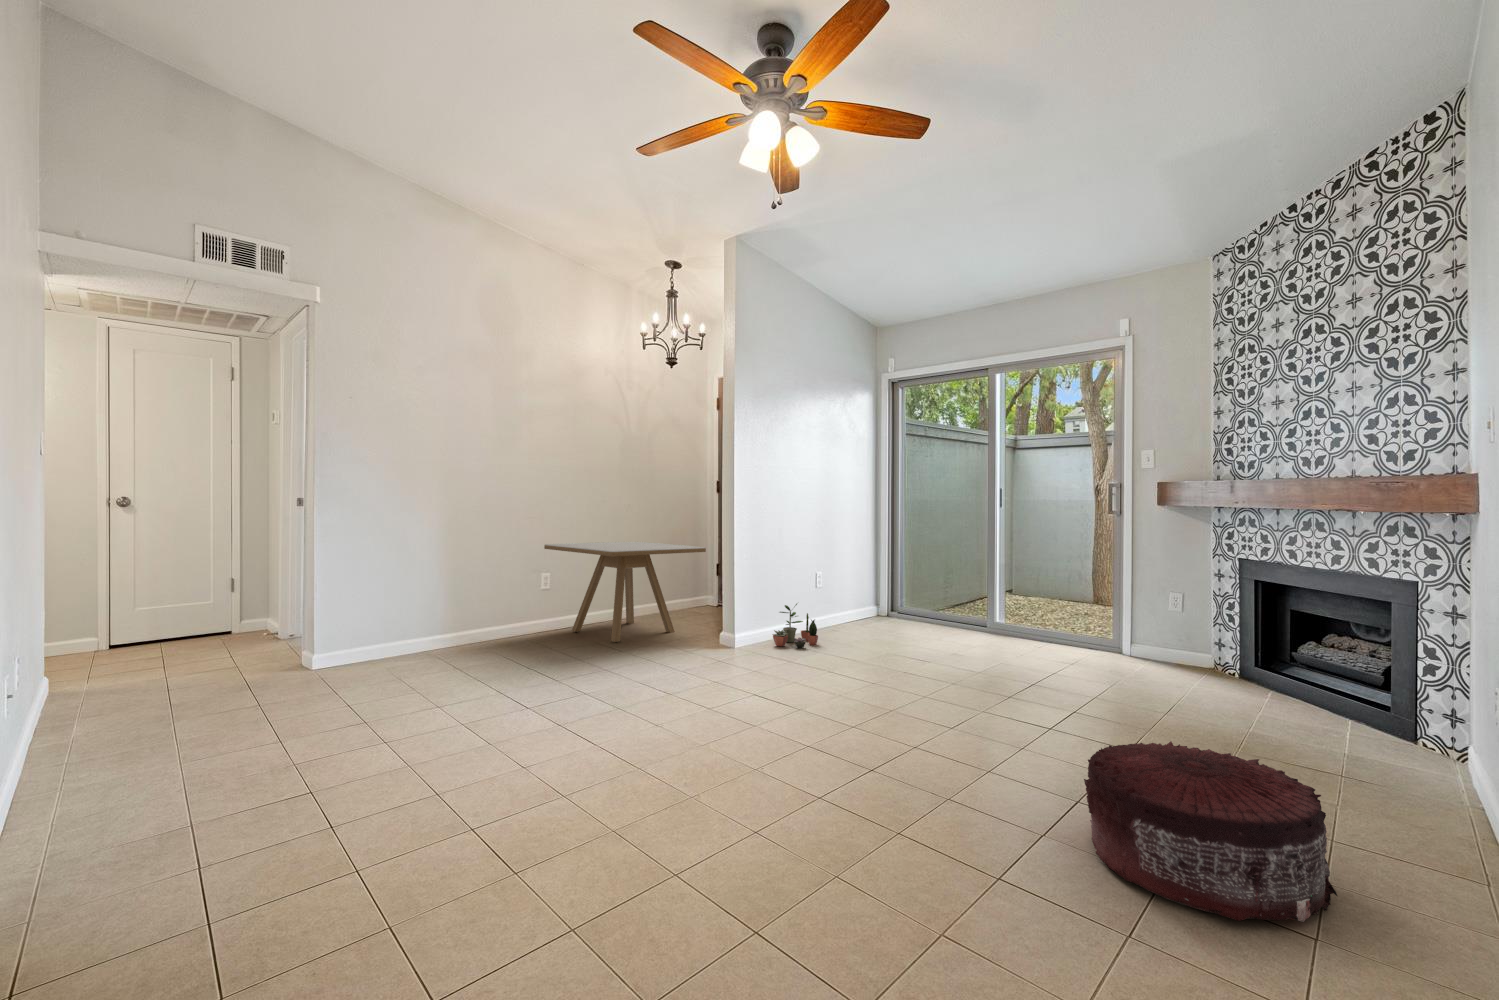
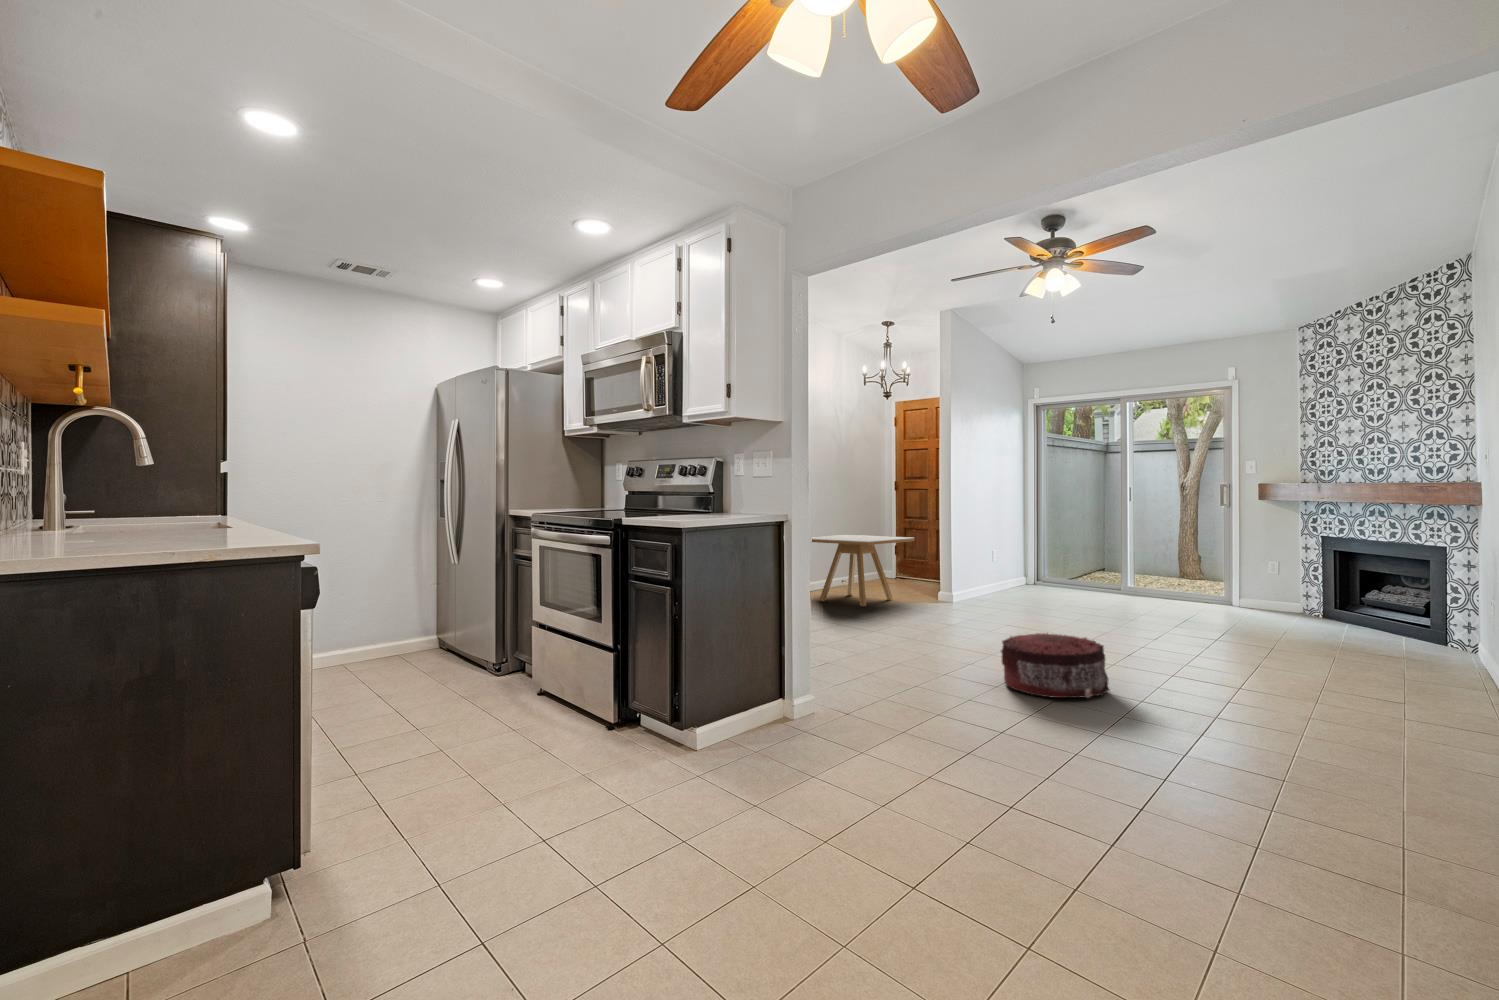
potted plant: present [773,604,818,648] -> none [978,575,1010,607]
pouf: present [1084,741,1337,922] -> present [1001,633,1109,698]

